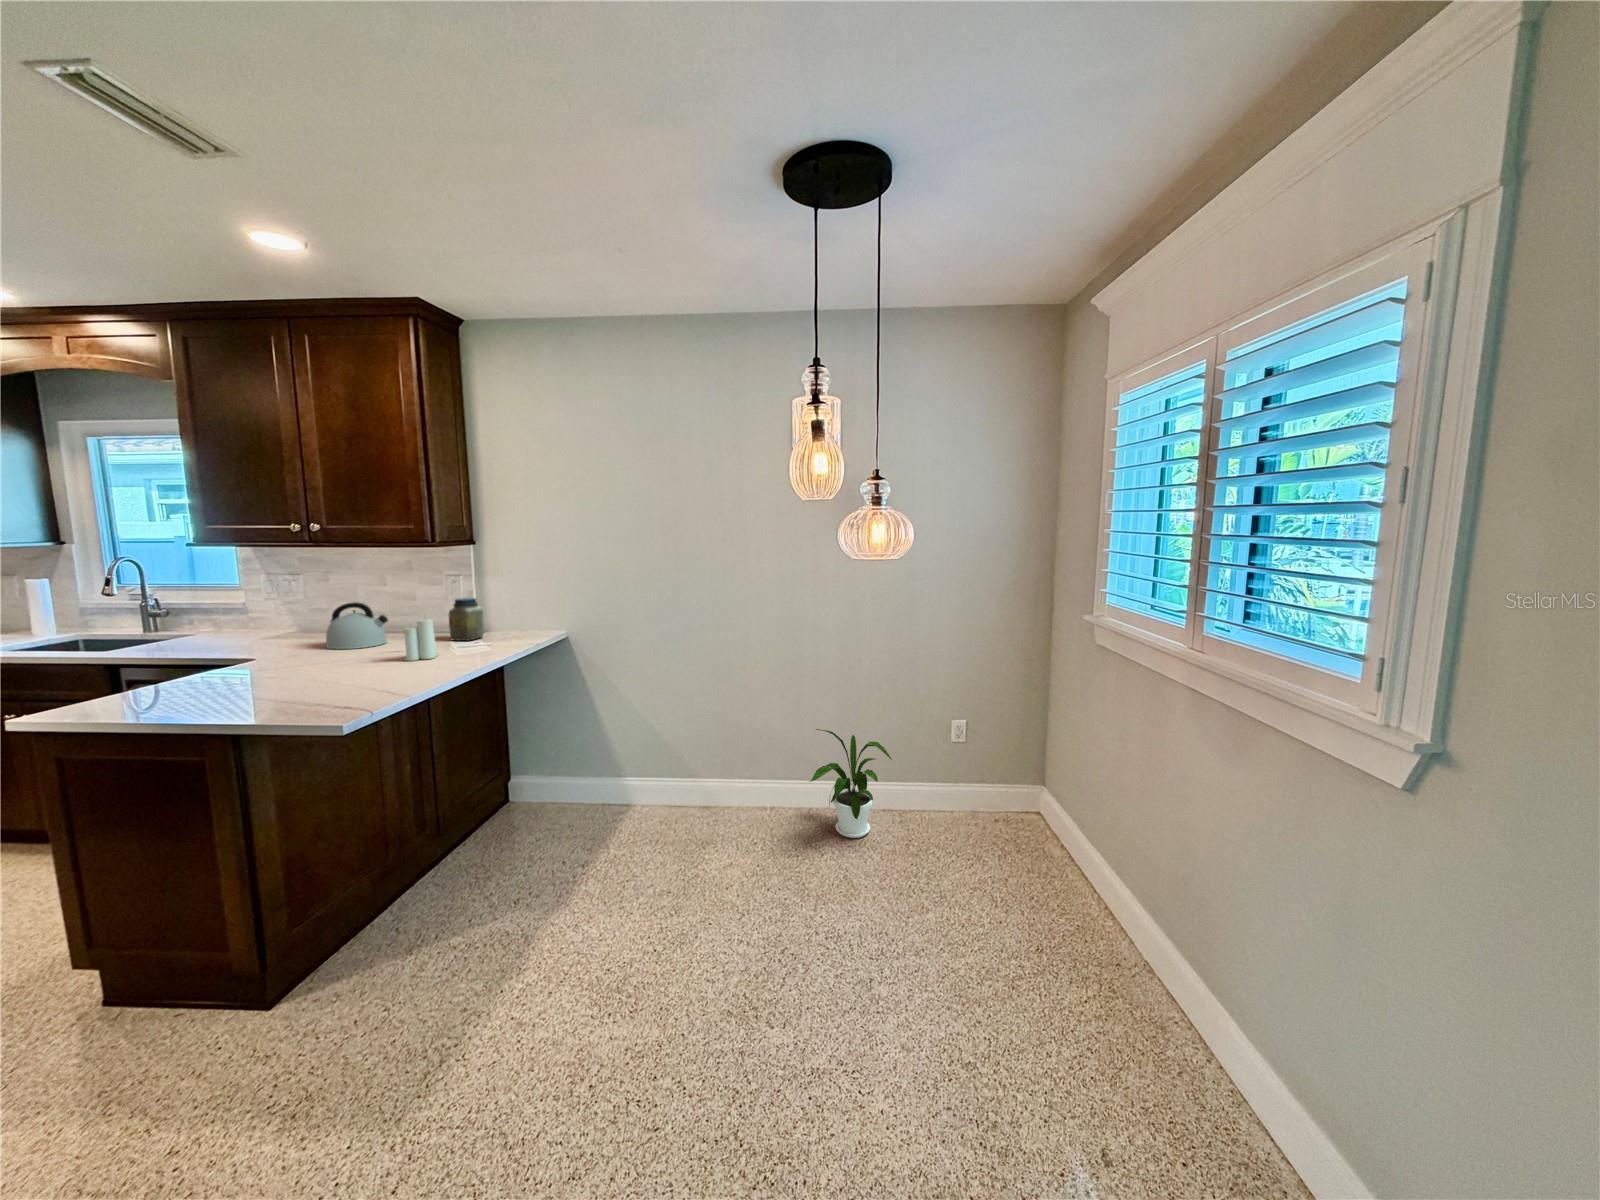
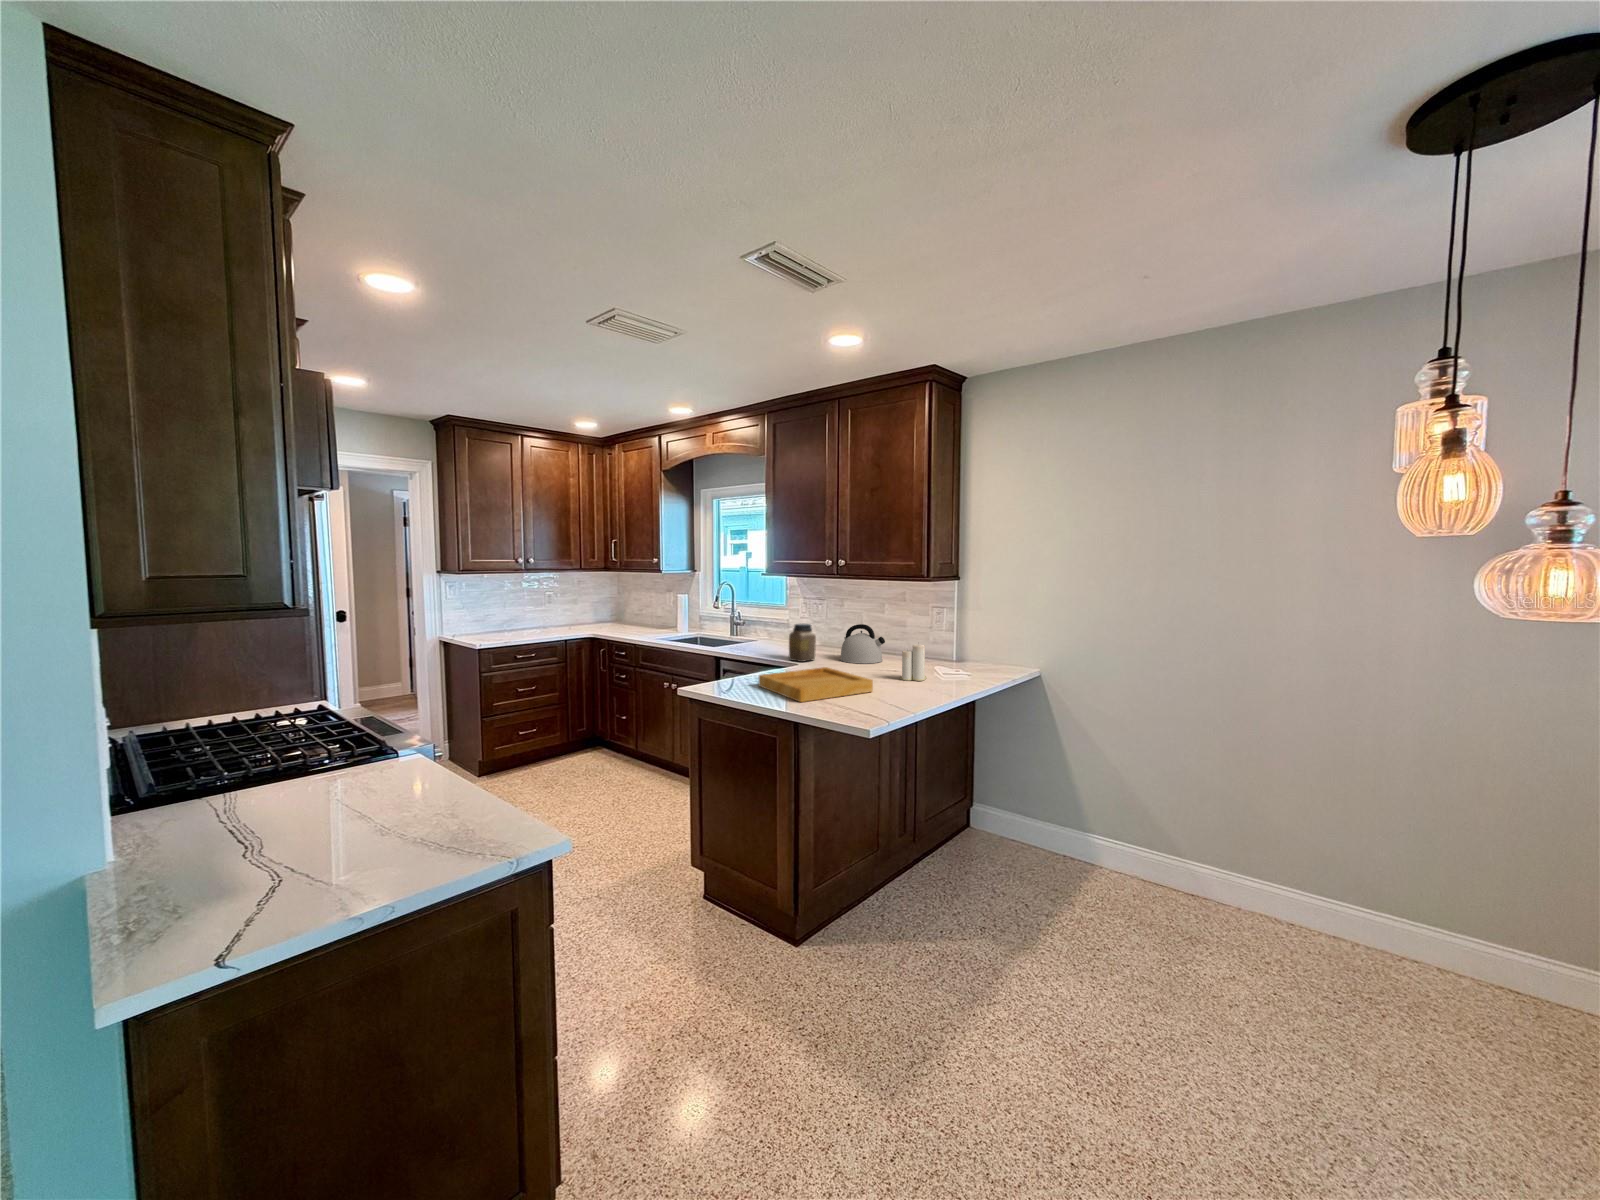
jar: present [449,598,484,641] -> present [789,623,816,662]
tray: none [169,659,361,708] -> present [759,667,873,702]
house plant: present [810,729,892,838] -> none [1372,846,1546,1028]

